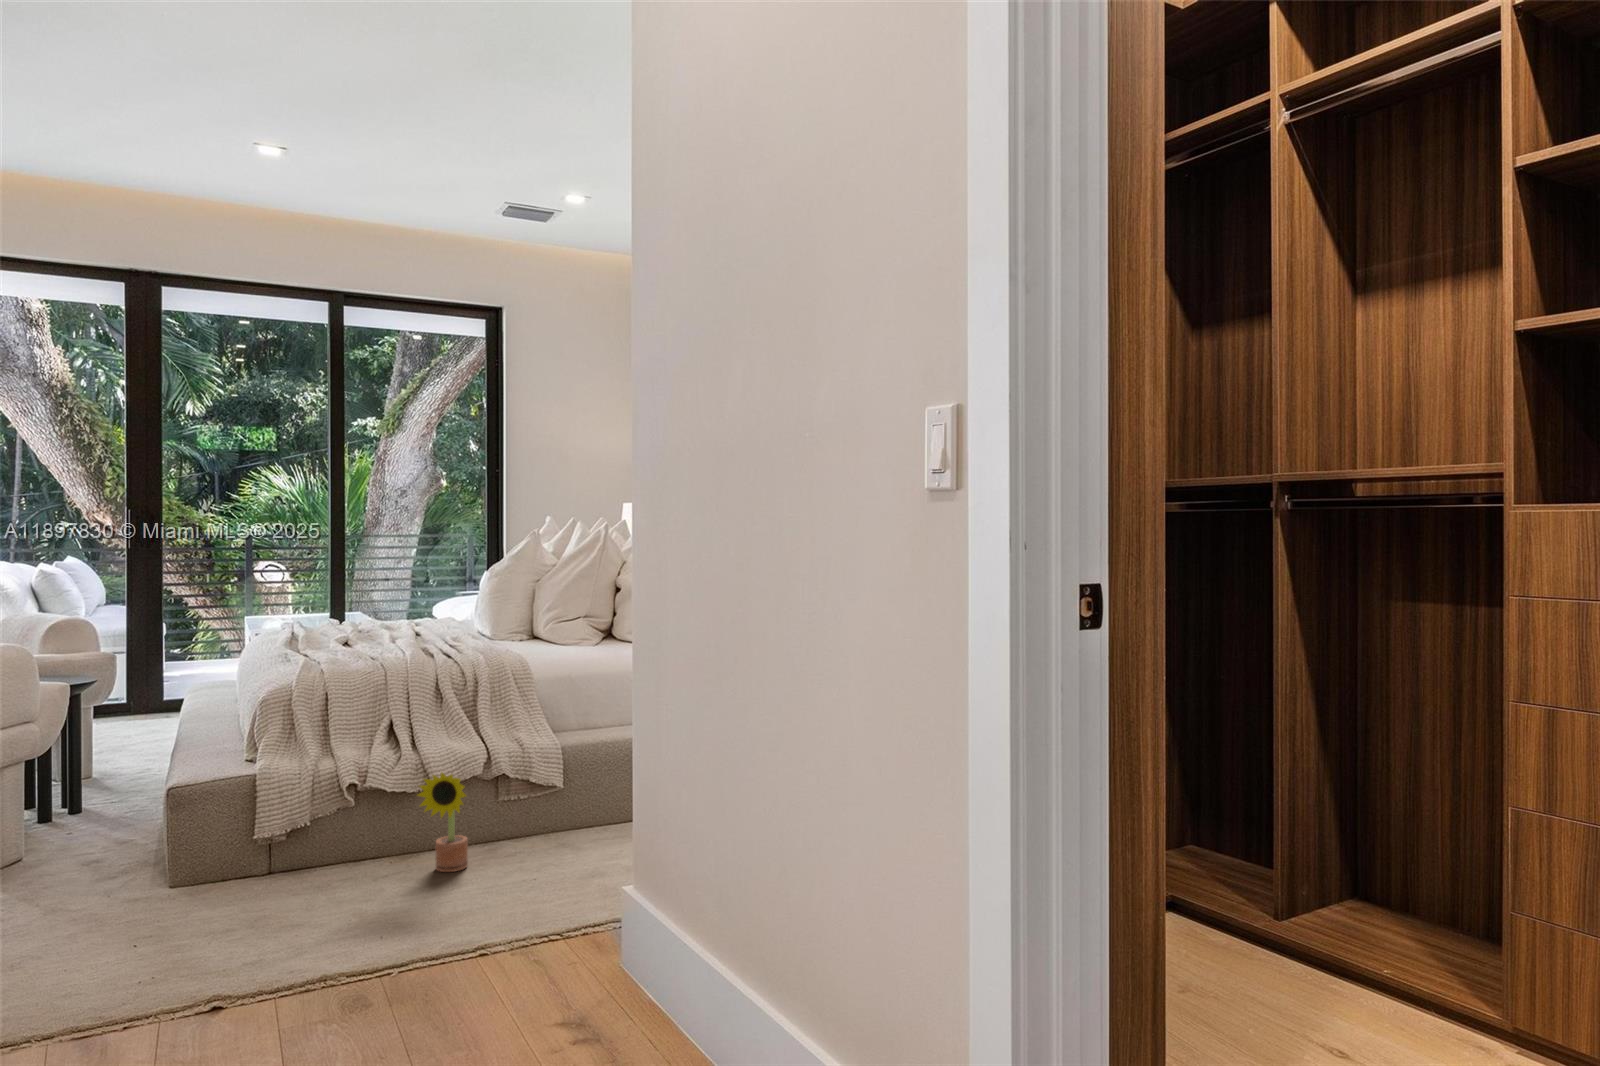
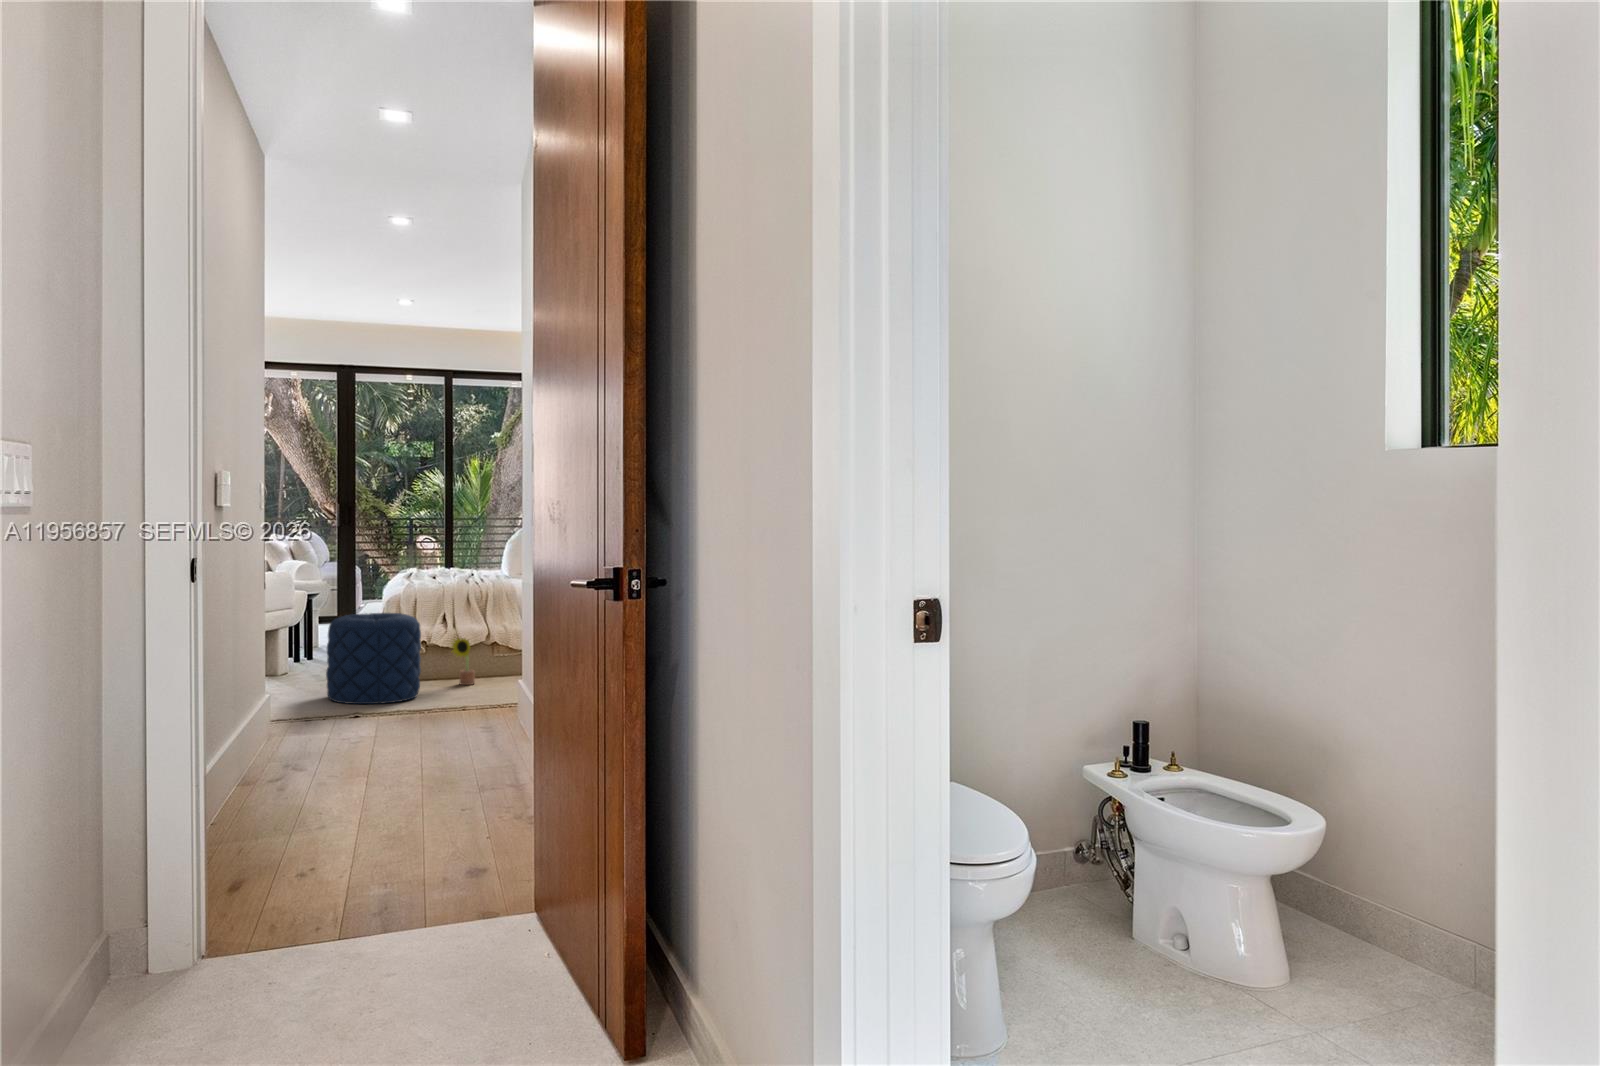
pouf: none [132,744,383,1009] -> present [326,613,421,704]

